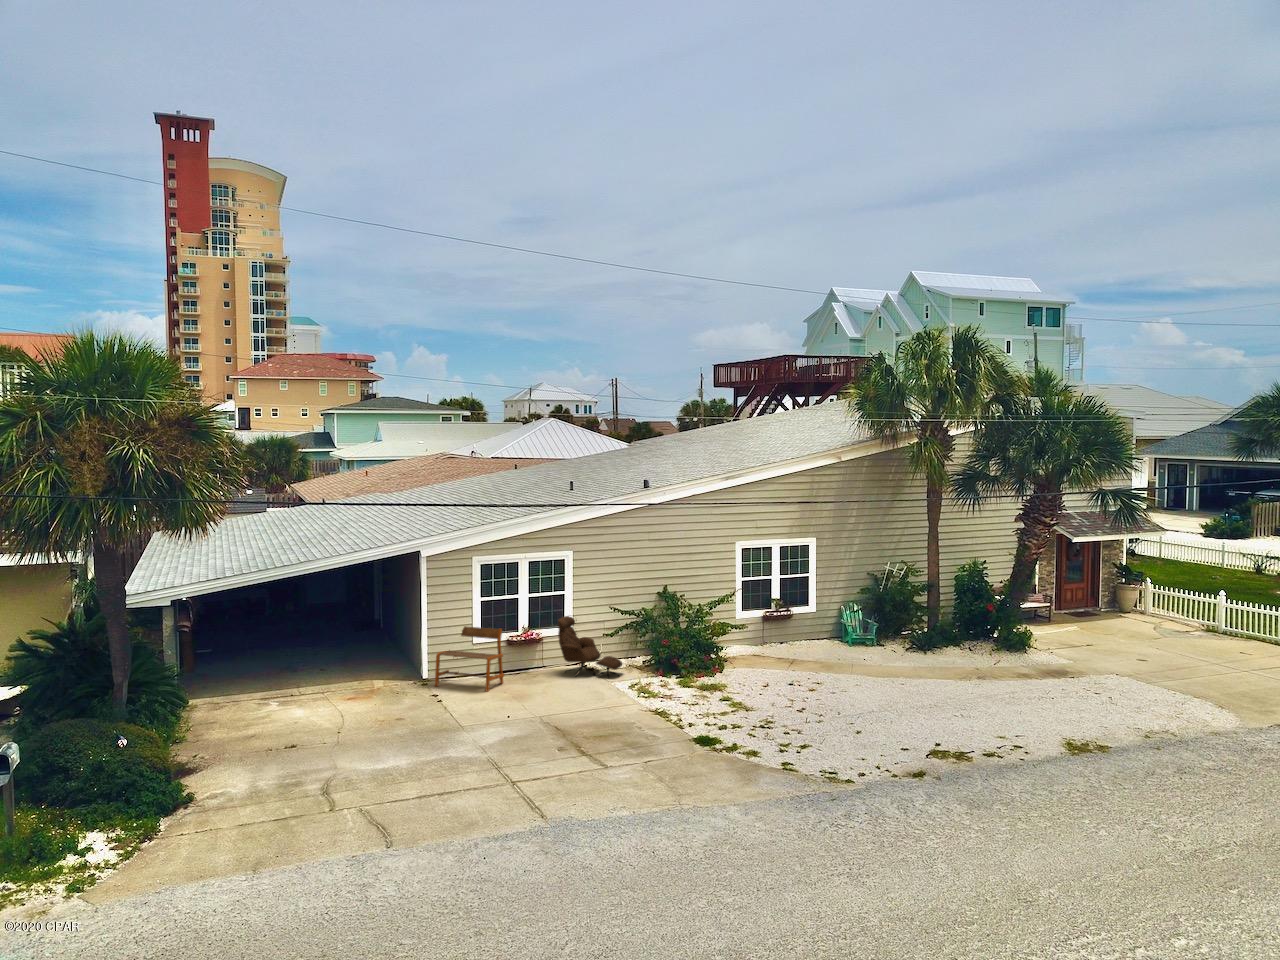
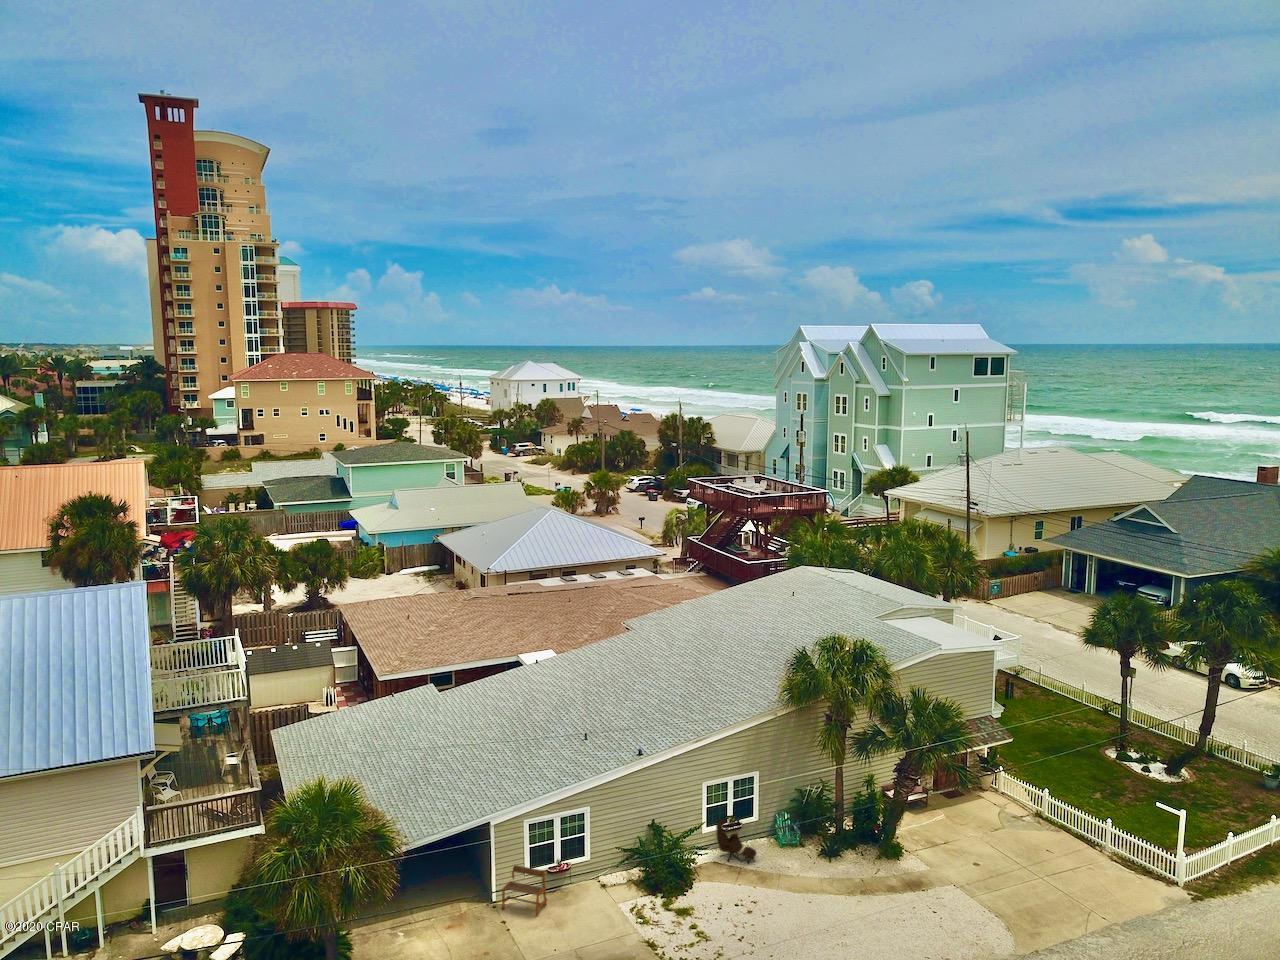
lounge chair: present [558,616,622,677] -> present [716,819,757,861]

